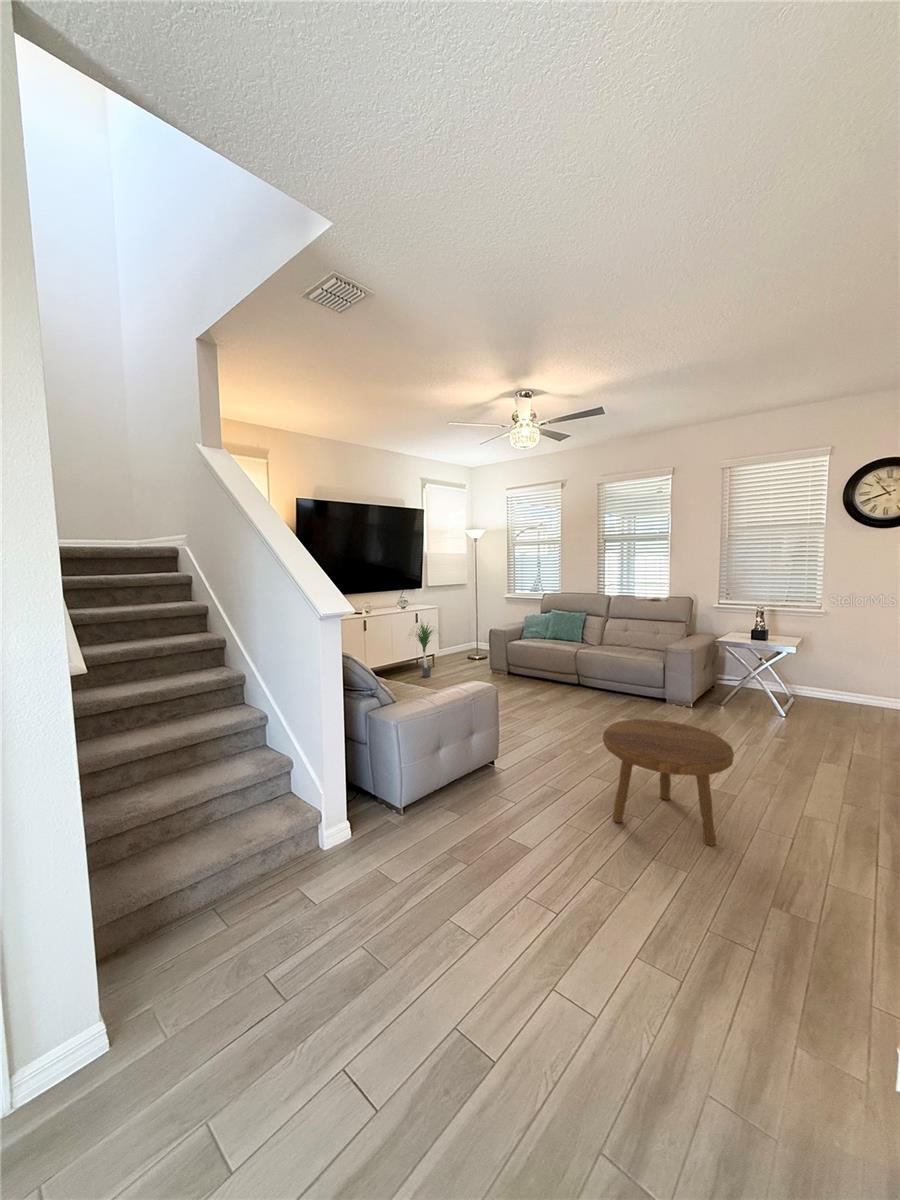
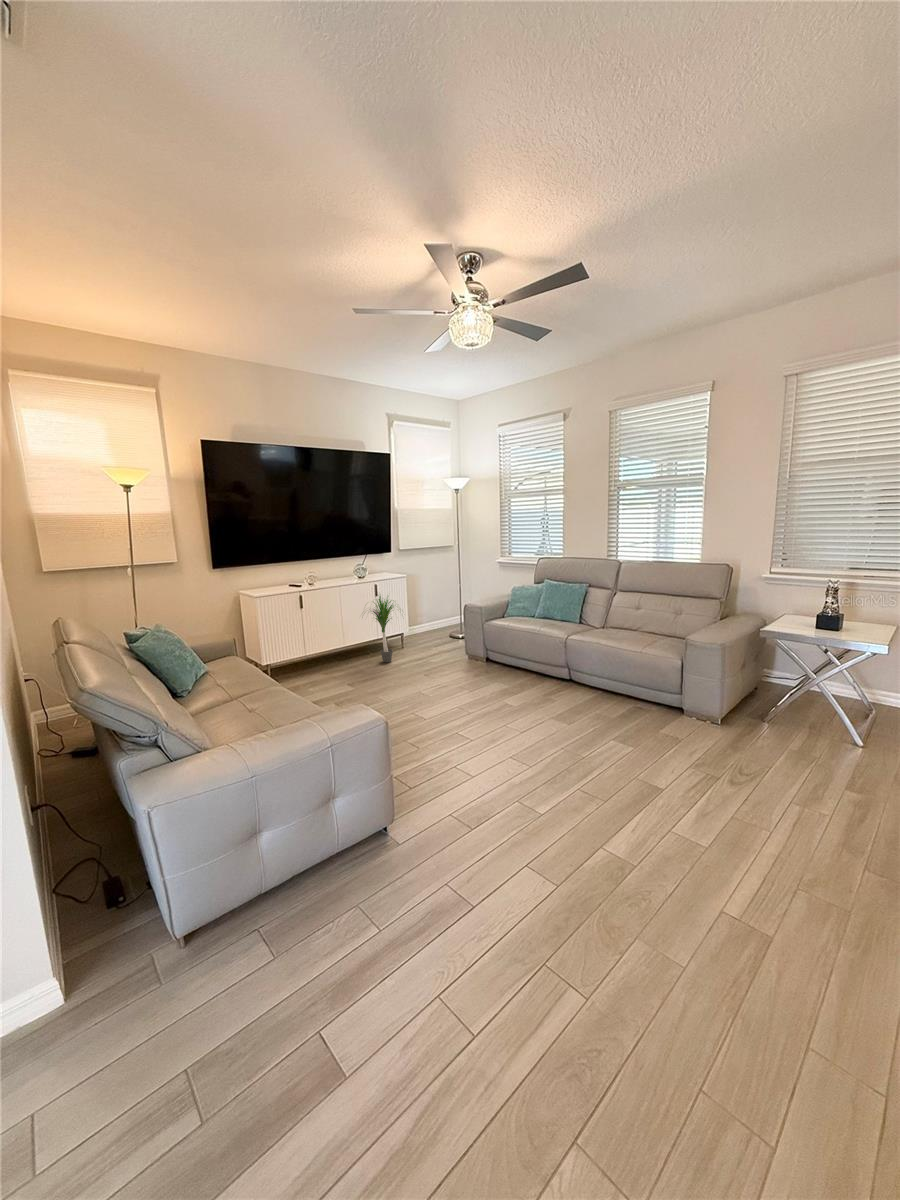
footstool: present [603,719,734,846] -> none [508,792,750,1091]

